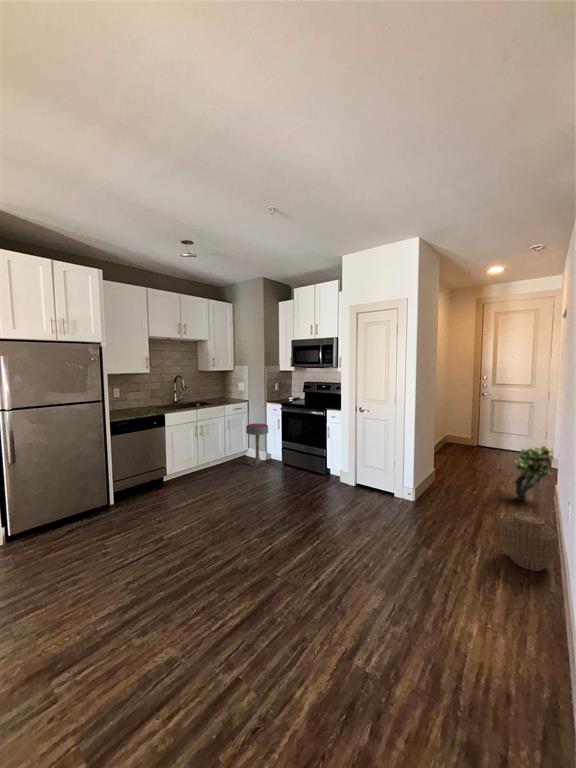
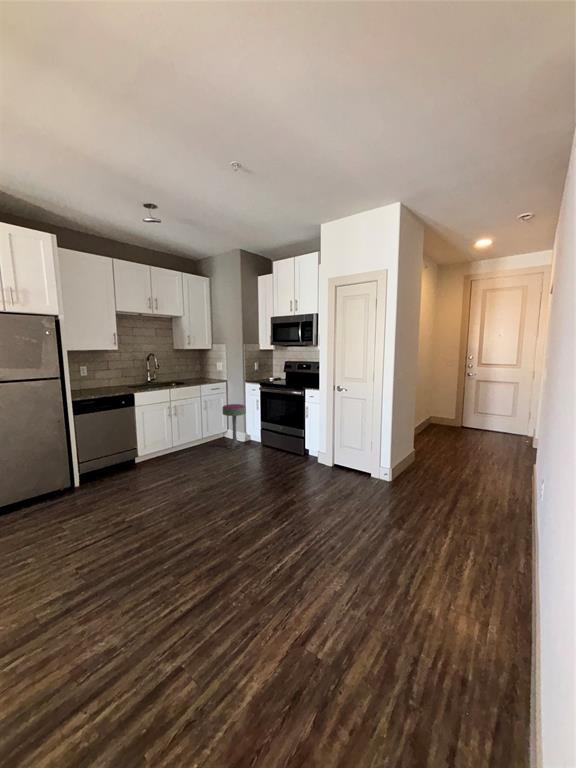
potted plant: present [515,446,553,500] -> none [494,426,537,482]
woven basket: present [501,512,558,571] -> none [474,494,531,553]

